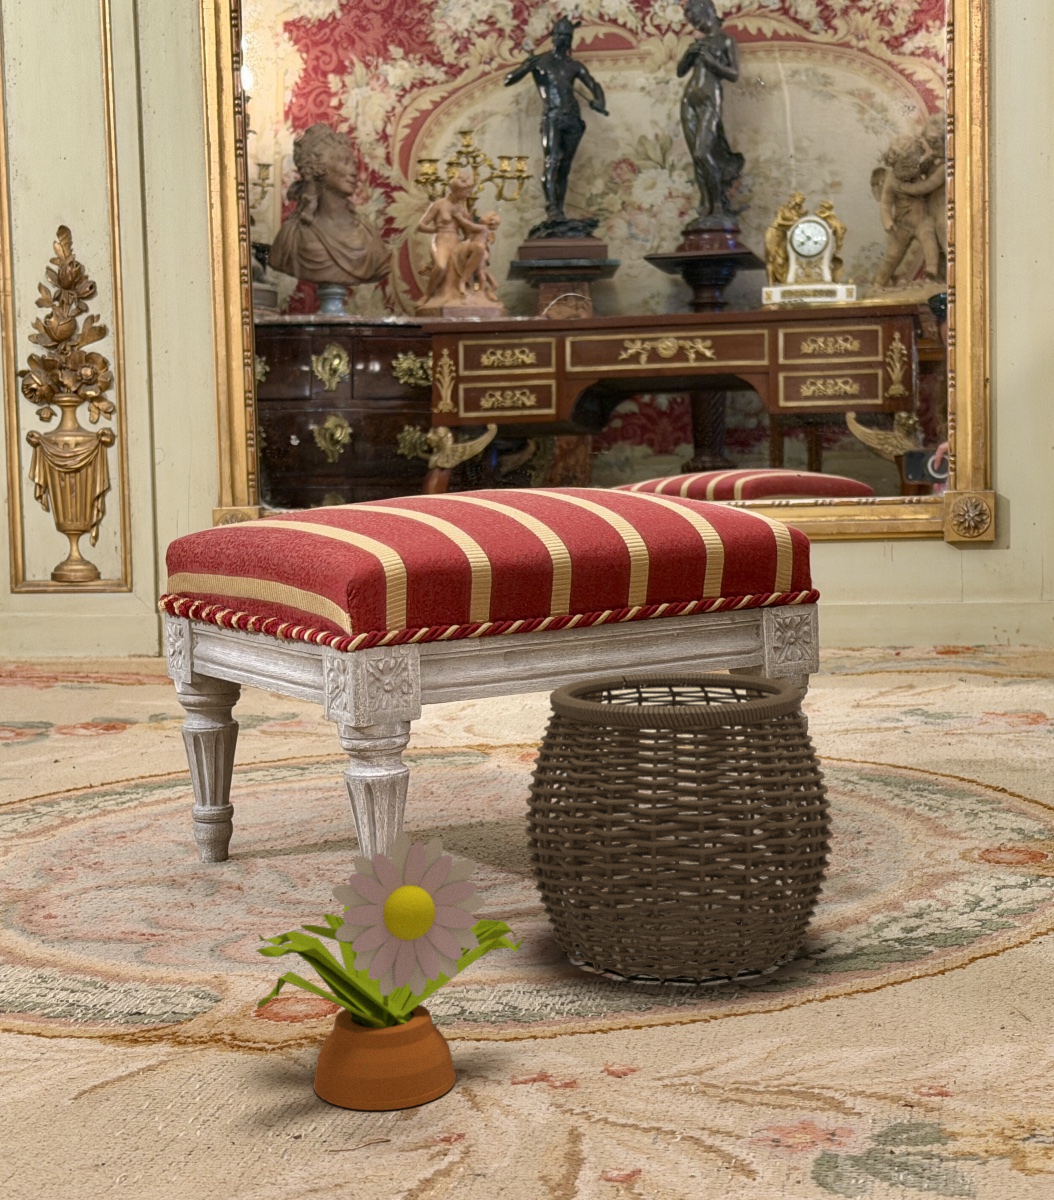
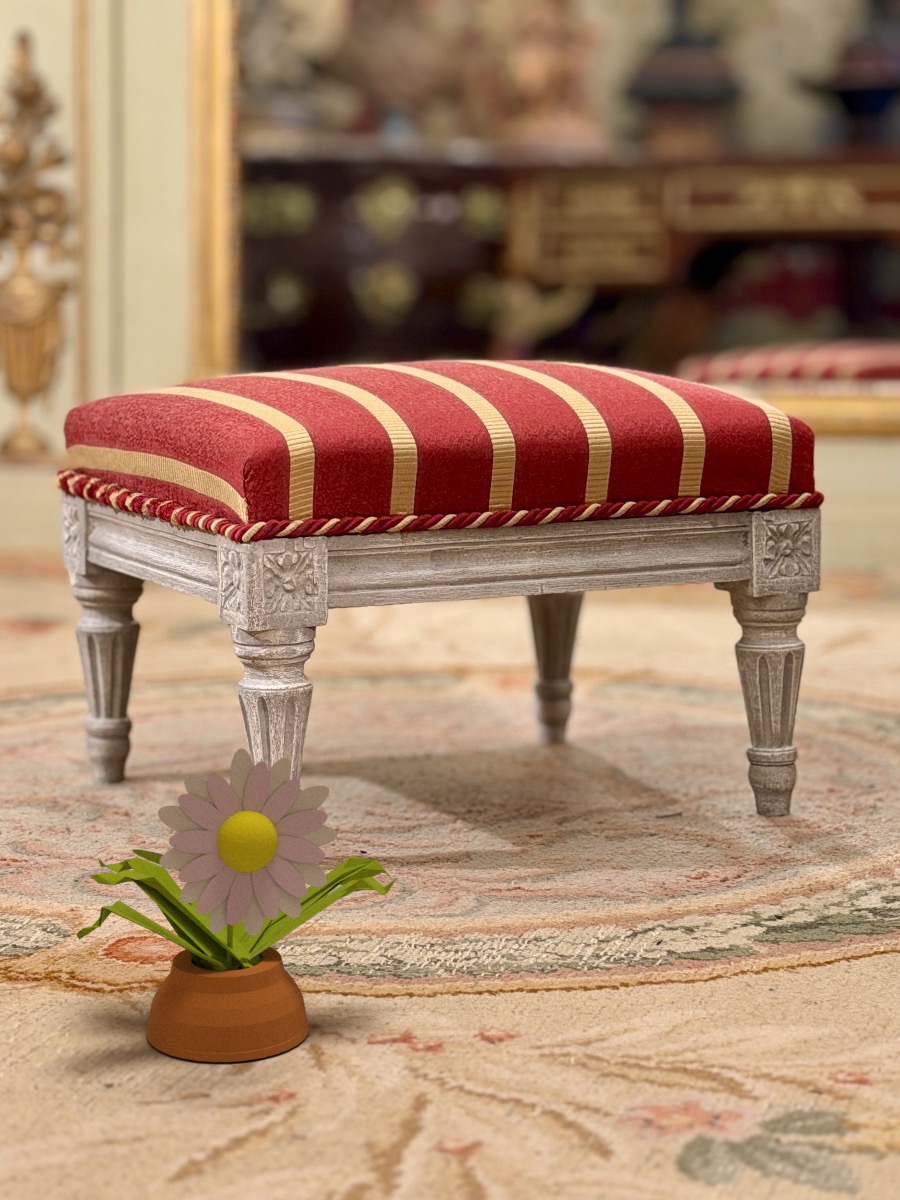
woven basket: present [525,672,833,982] -> none [436,585,798,946]

